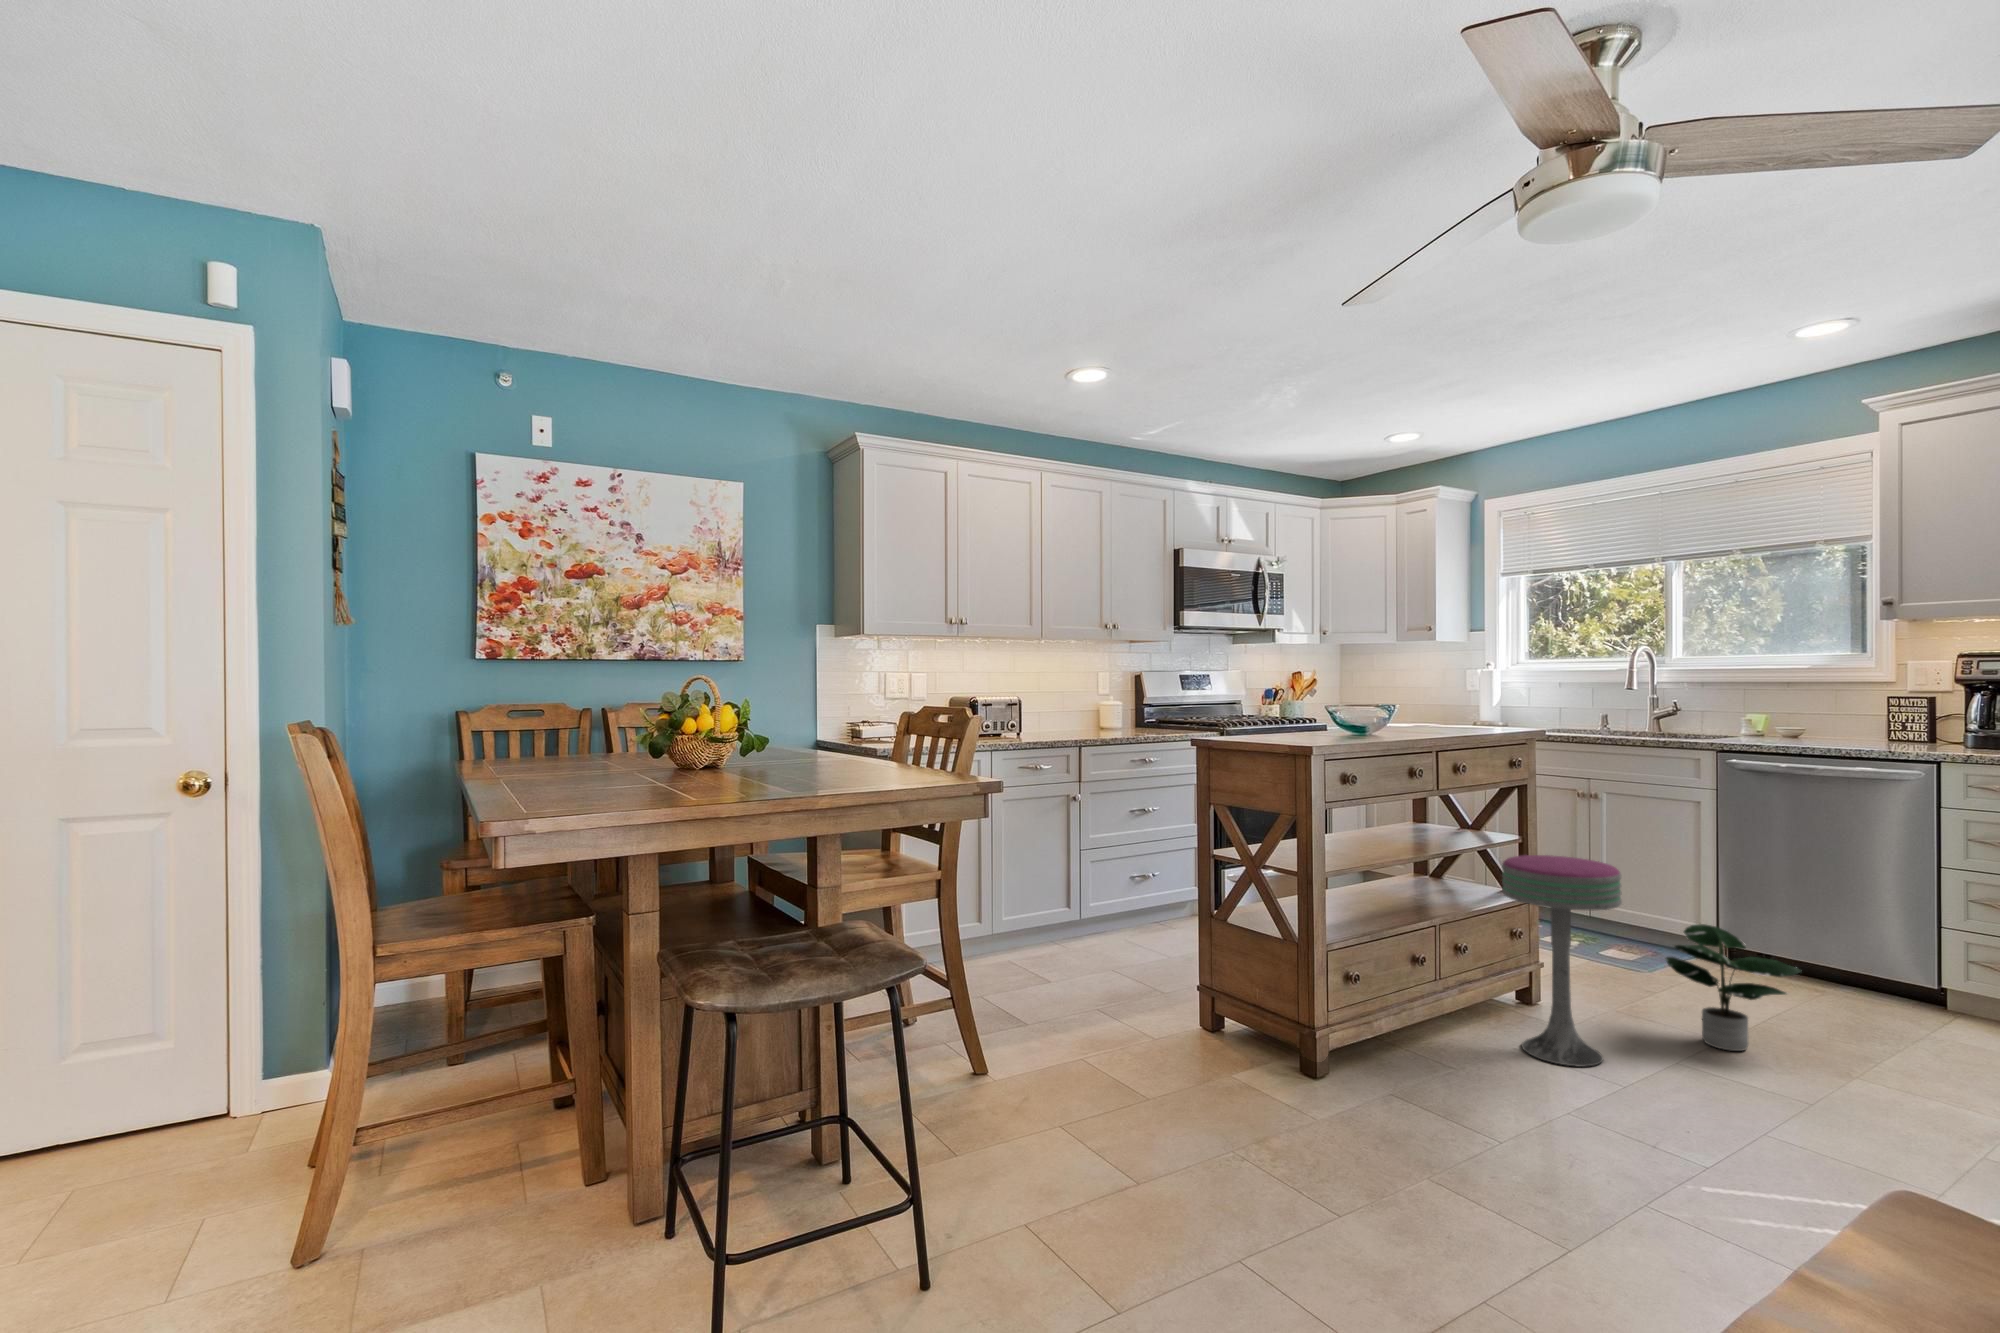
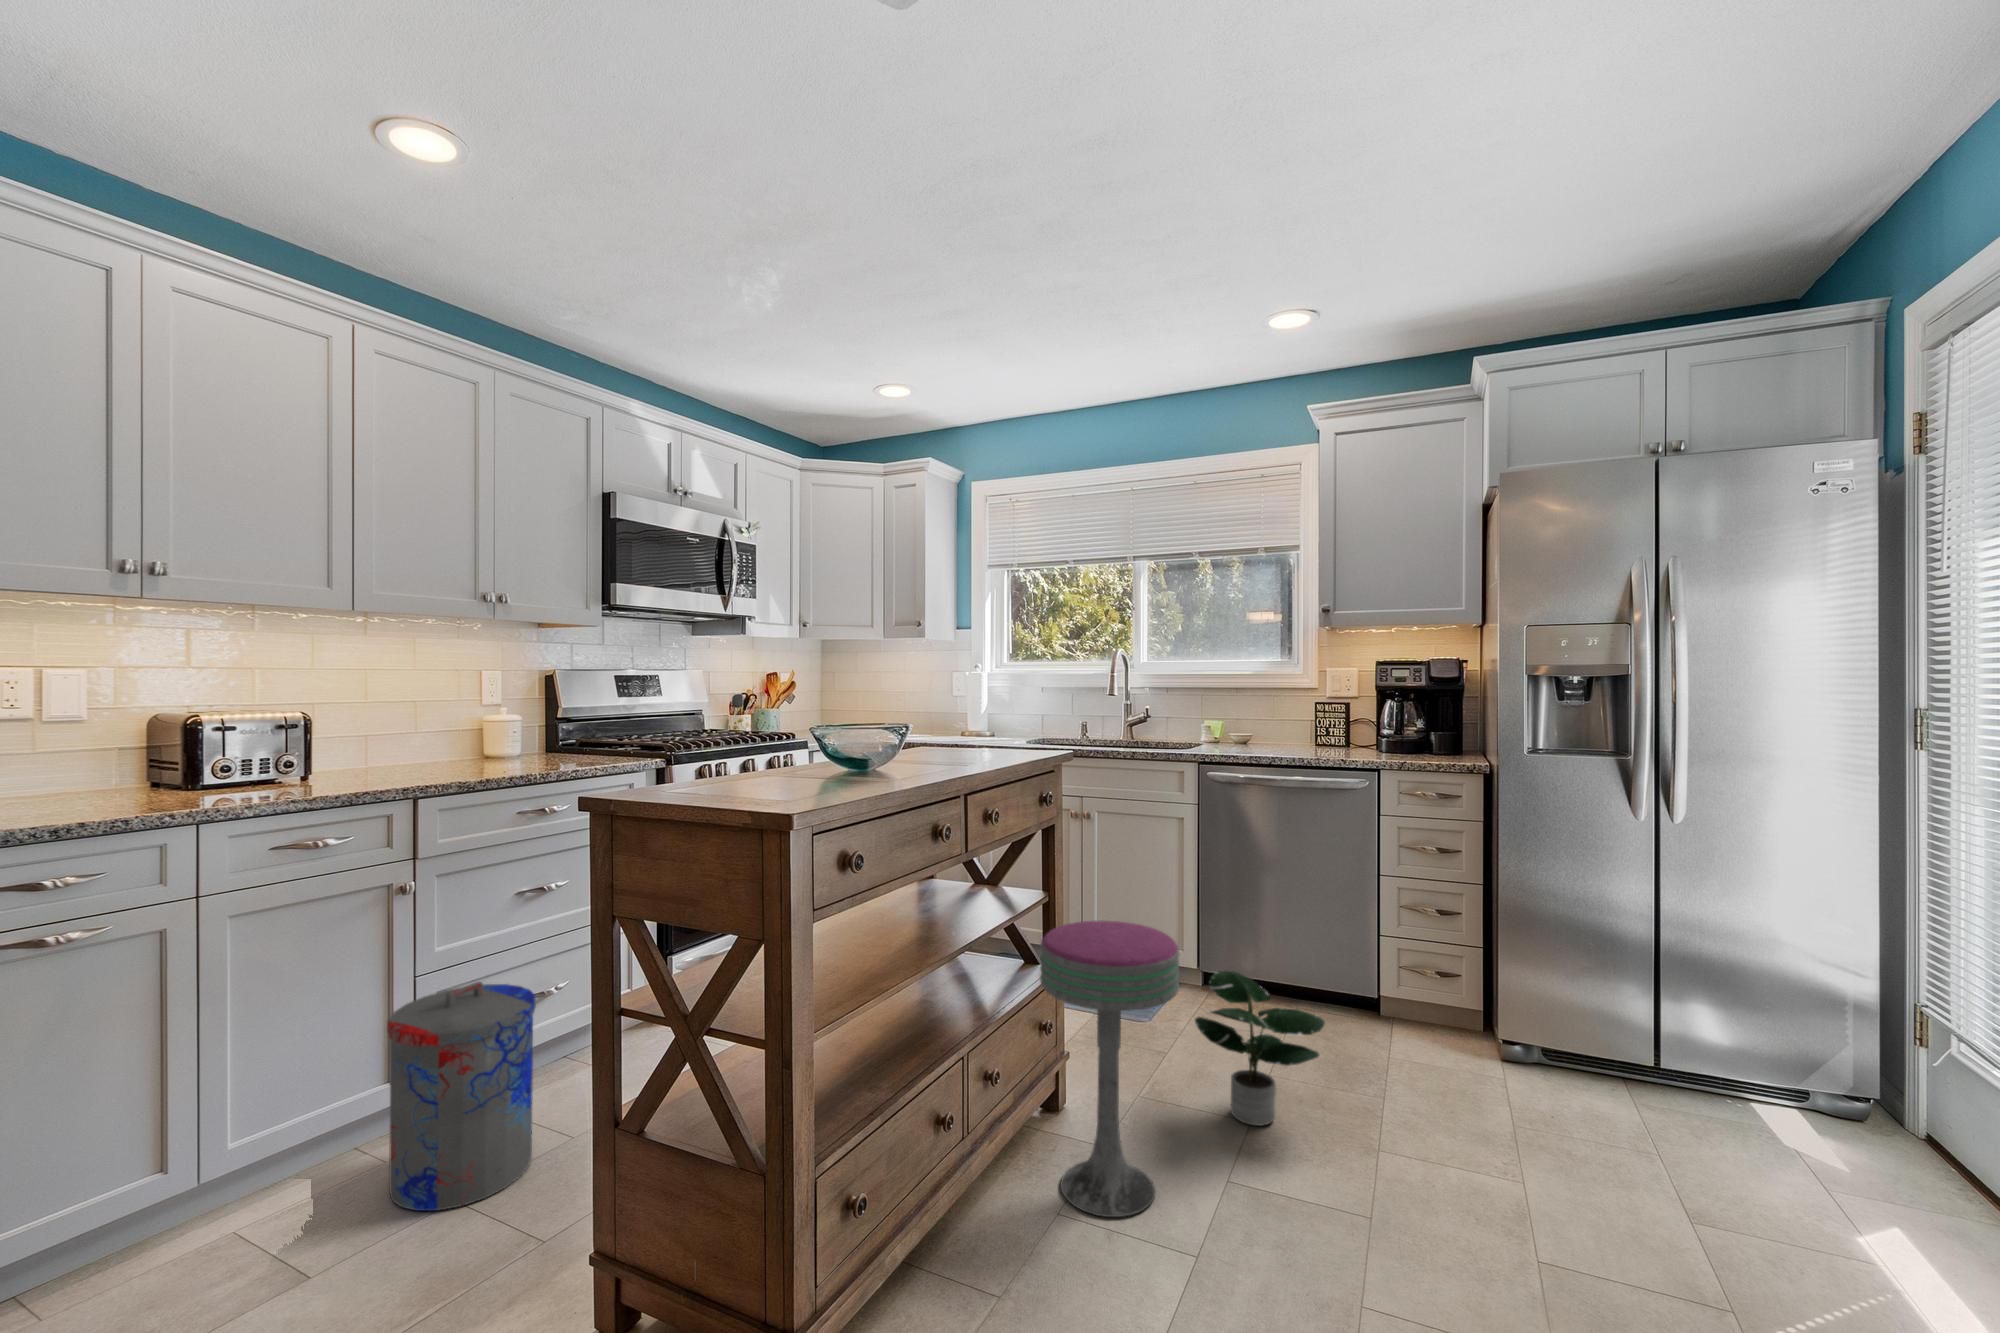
trash can: none [1078,858,1154,984] -> present [387,982,536,1211]

